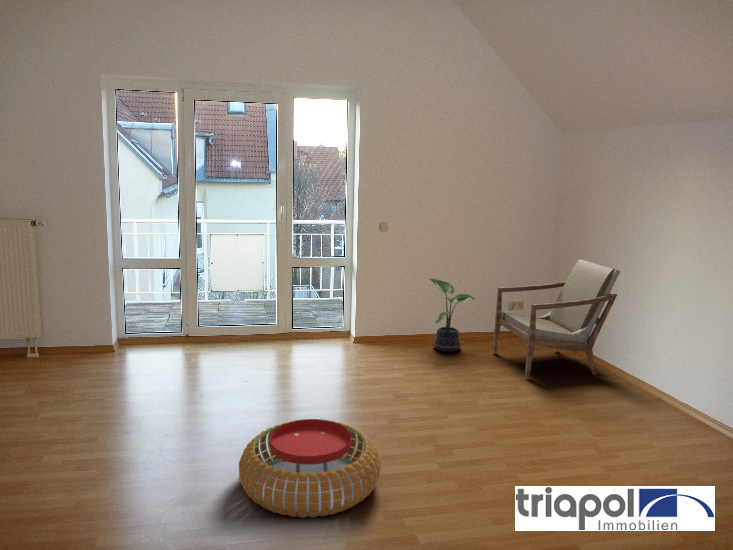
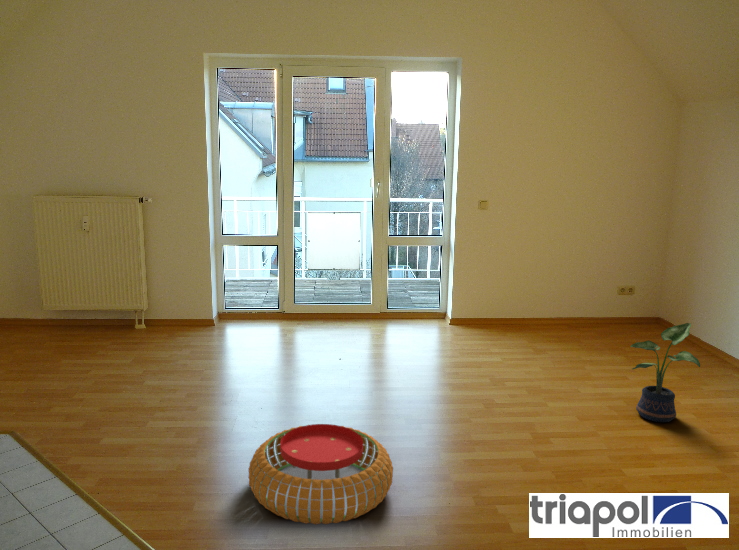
armchair: present [493,259,620,379] -> none [502,257,636,382]
potted plant: present [430,279,475,352] -> present [630,323,700,422]

